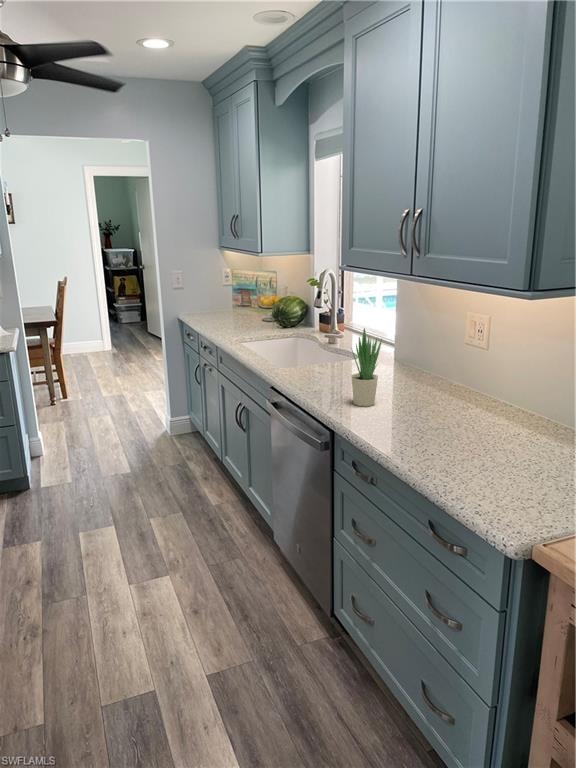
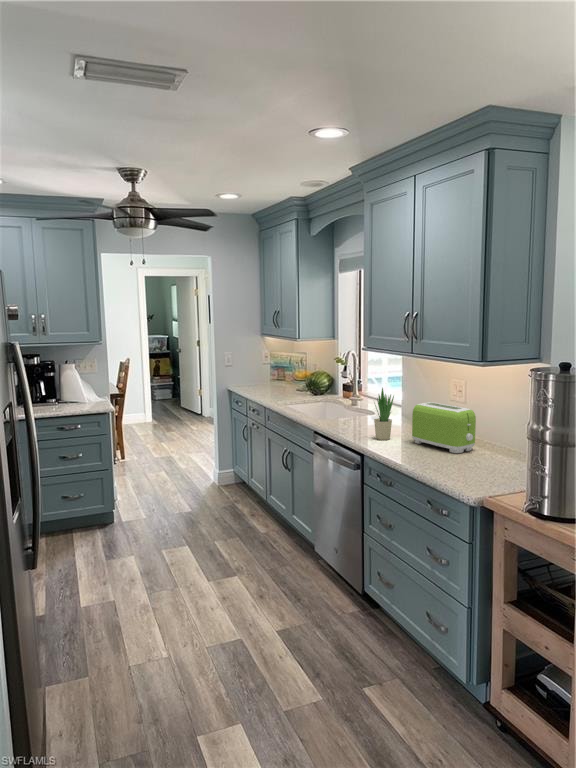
toaster: none [407,351,508,434] -> present [412,402,476,453]

